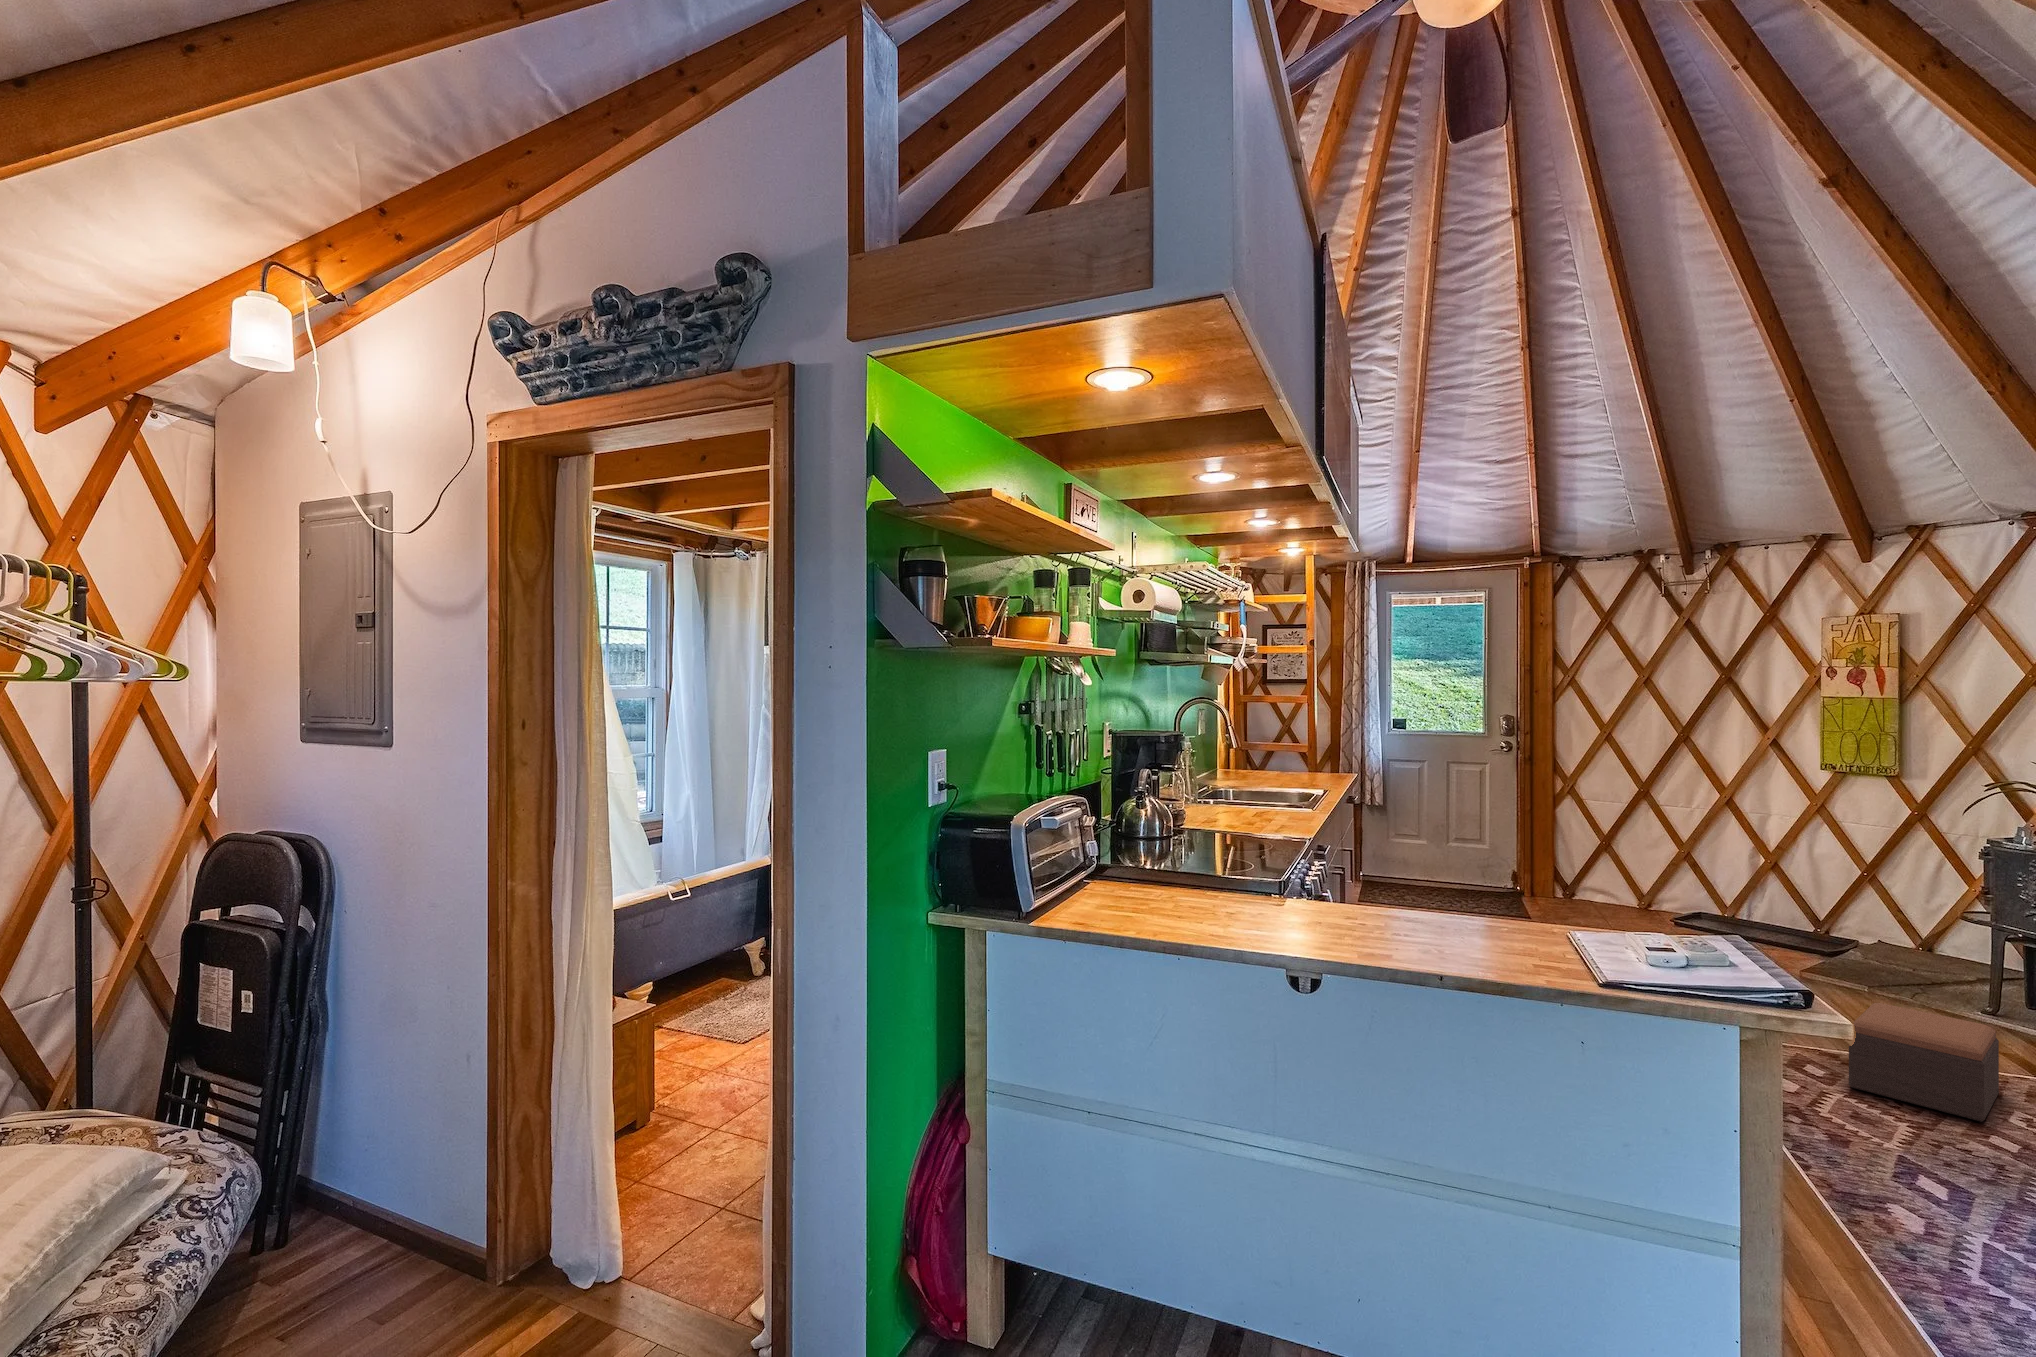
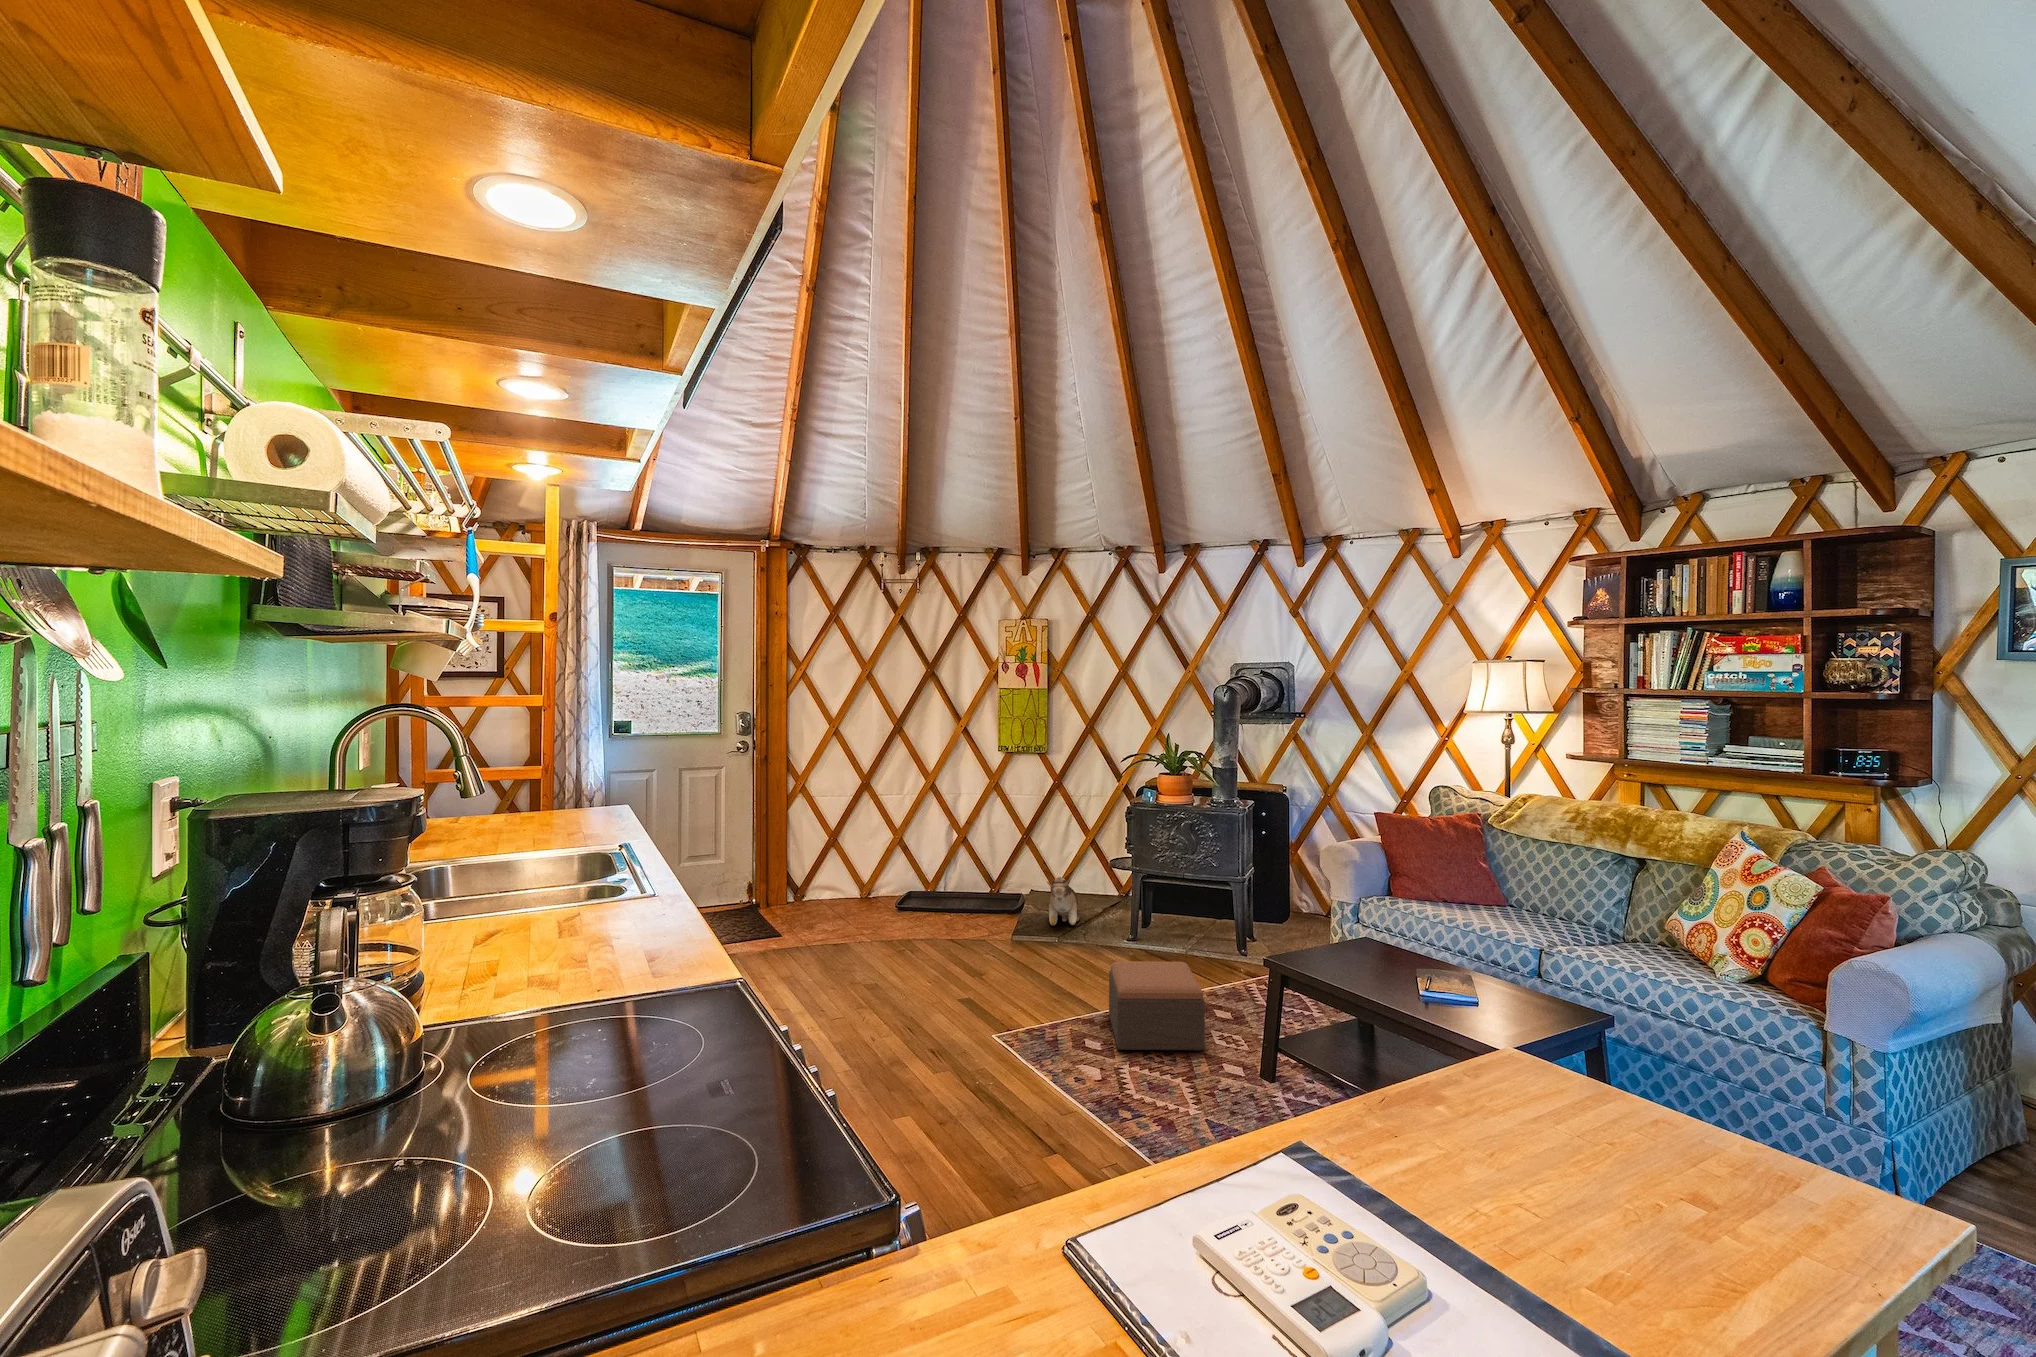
plush toy: none [1856,920,1925,982] -> present [1047,877,1080,926]

